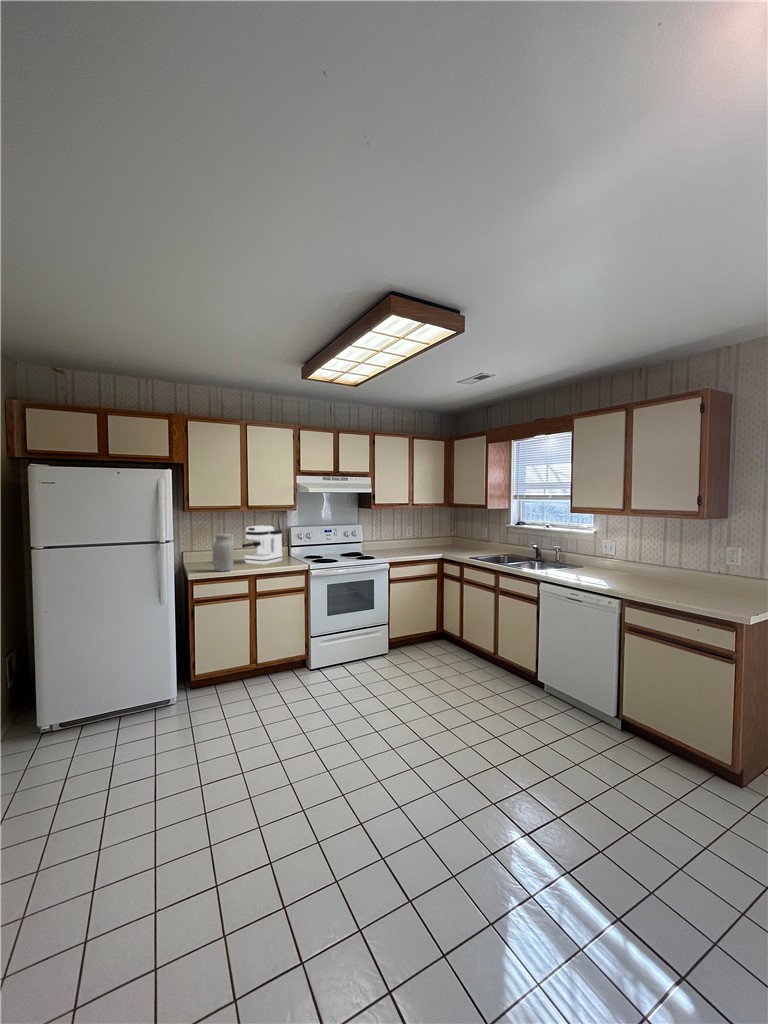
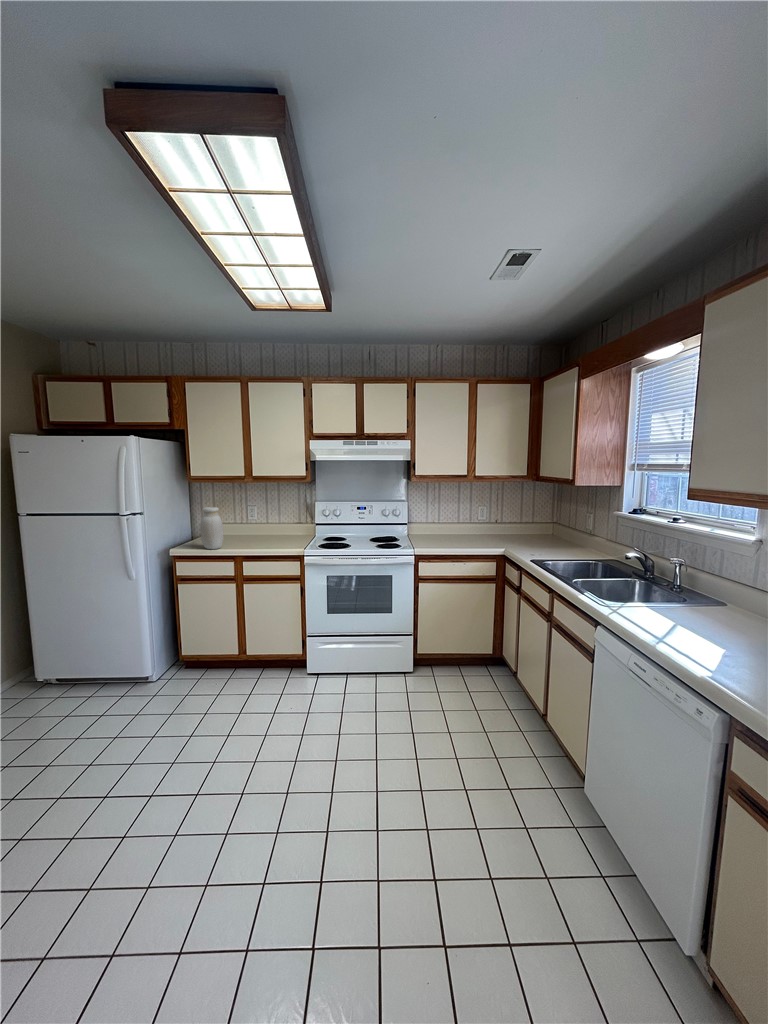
coffee maker: present [242,526,282,565] -> none [246,498,294,544]

